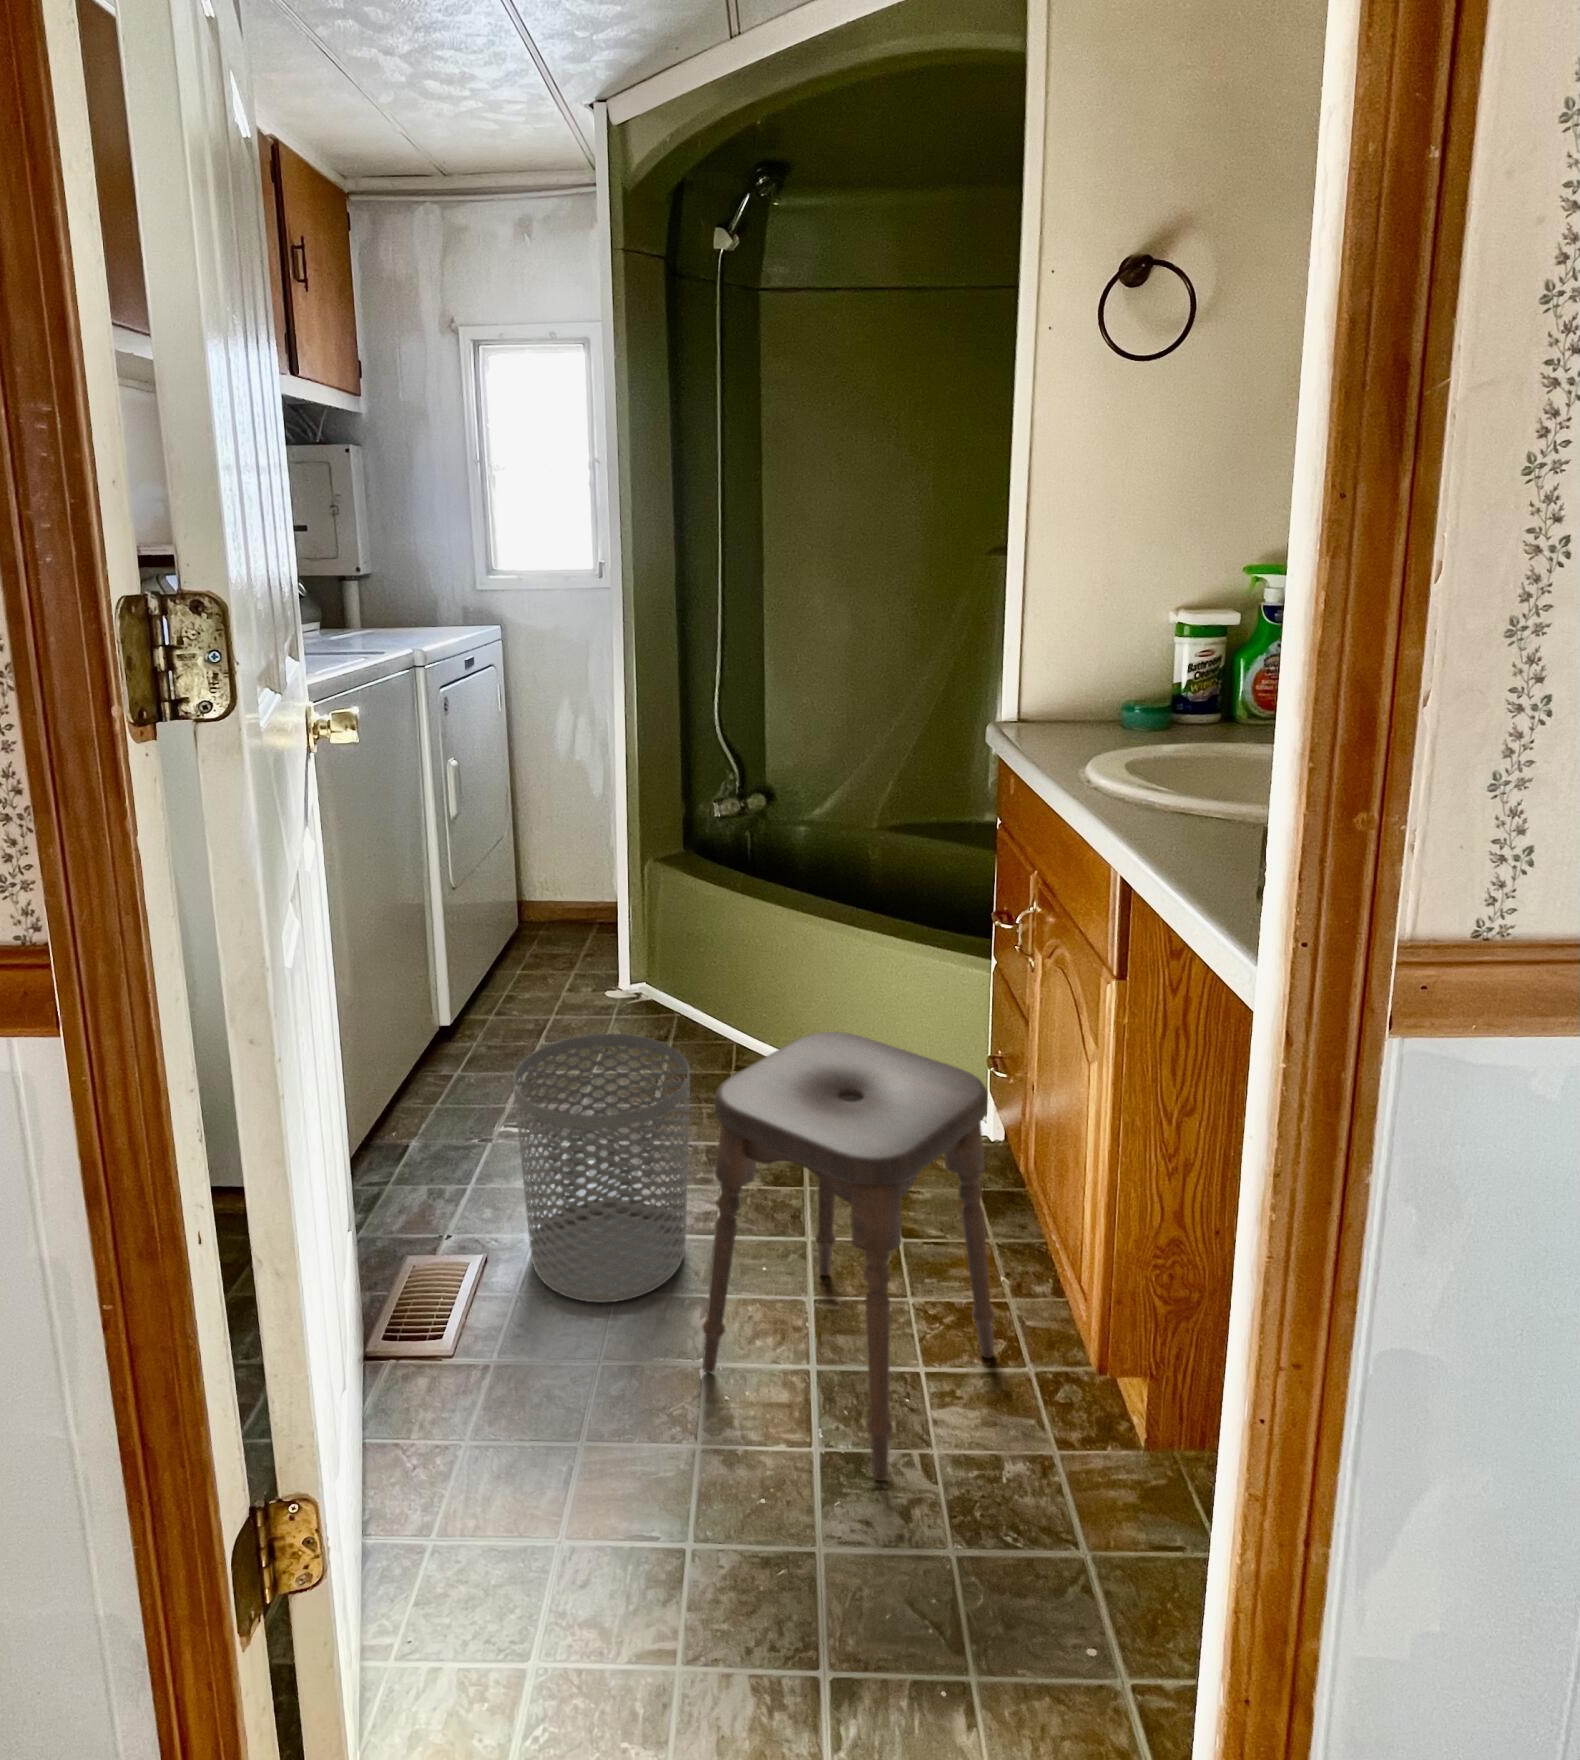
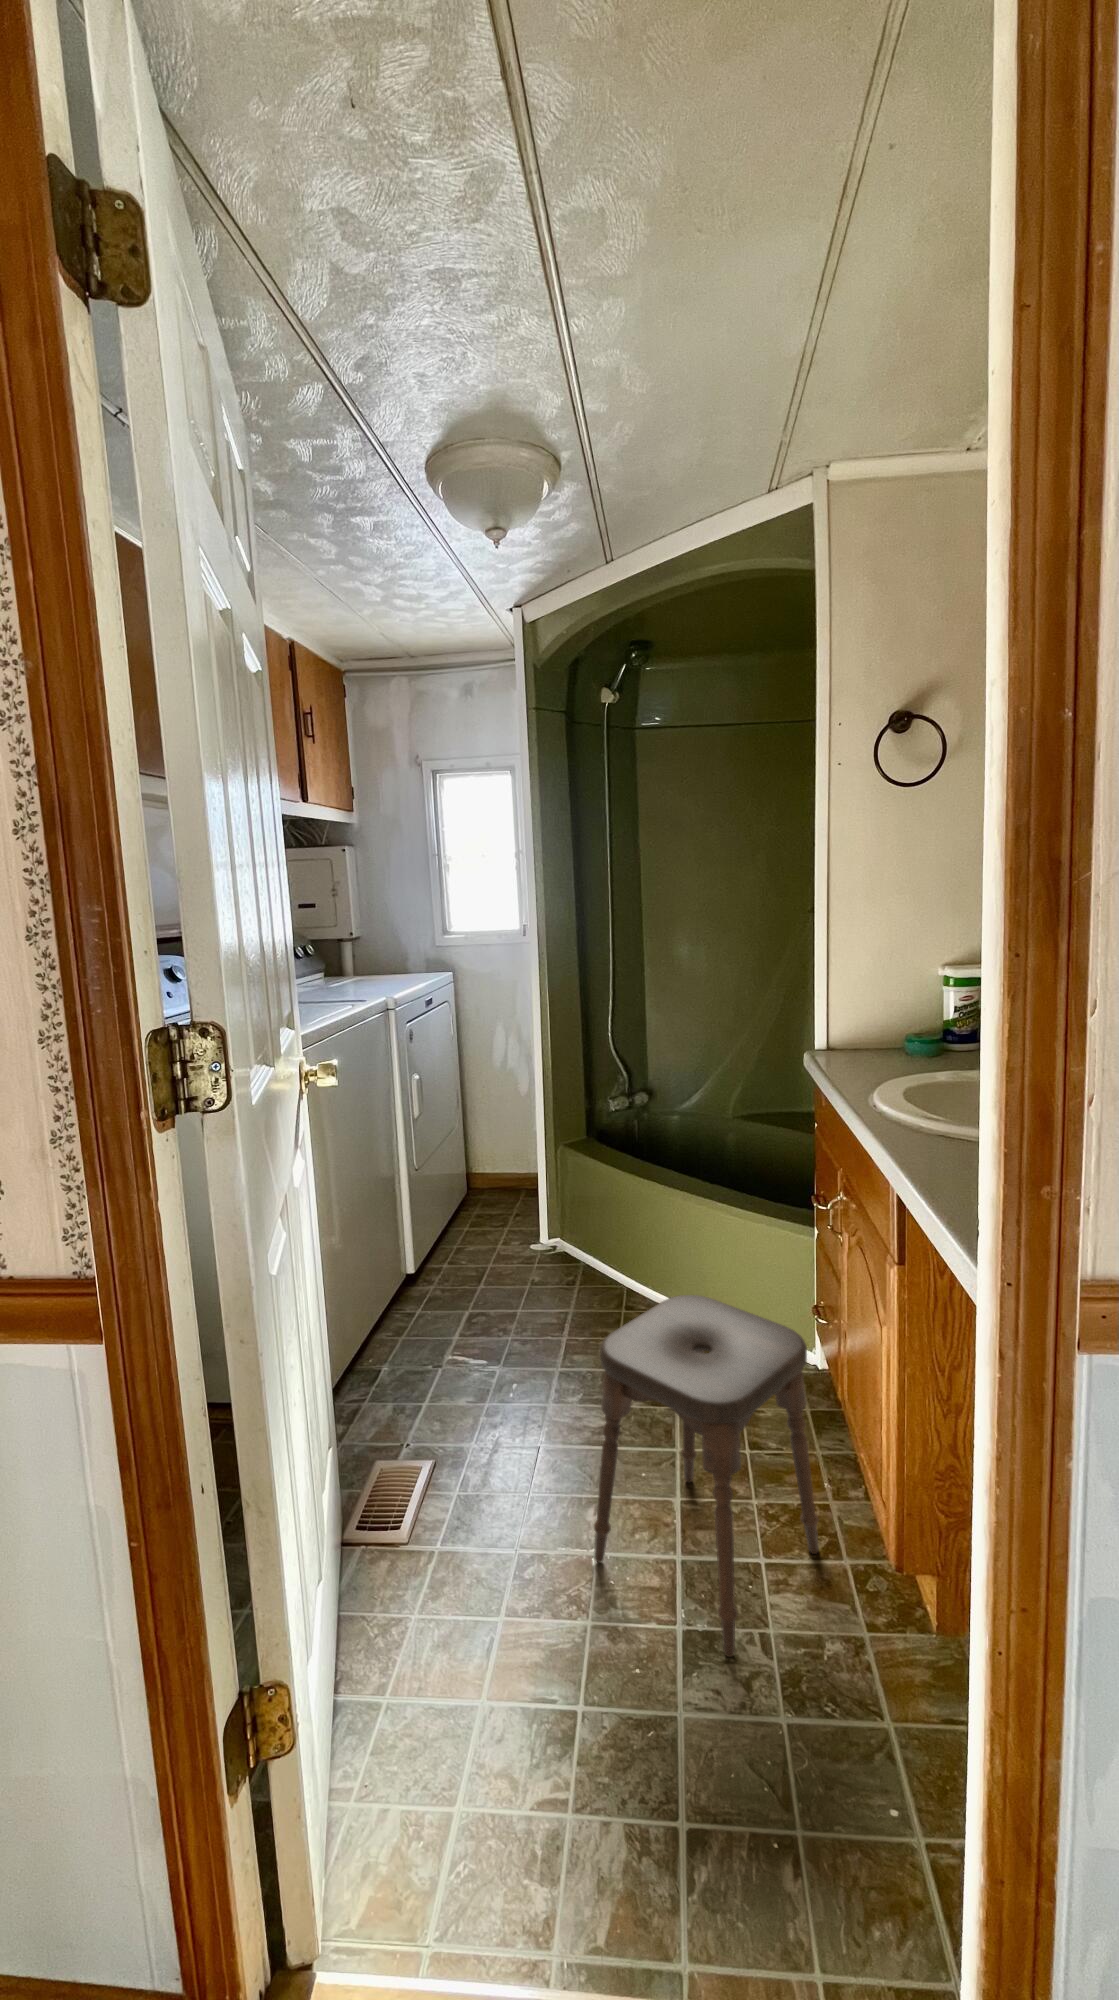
waste bin: present [513,1034,690,1302] -> none [453,1291,585,1502]

